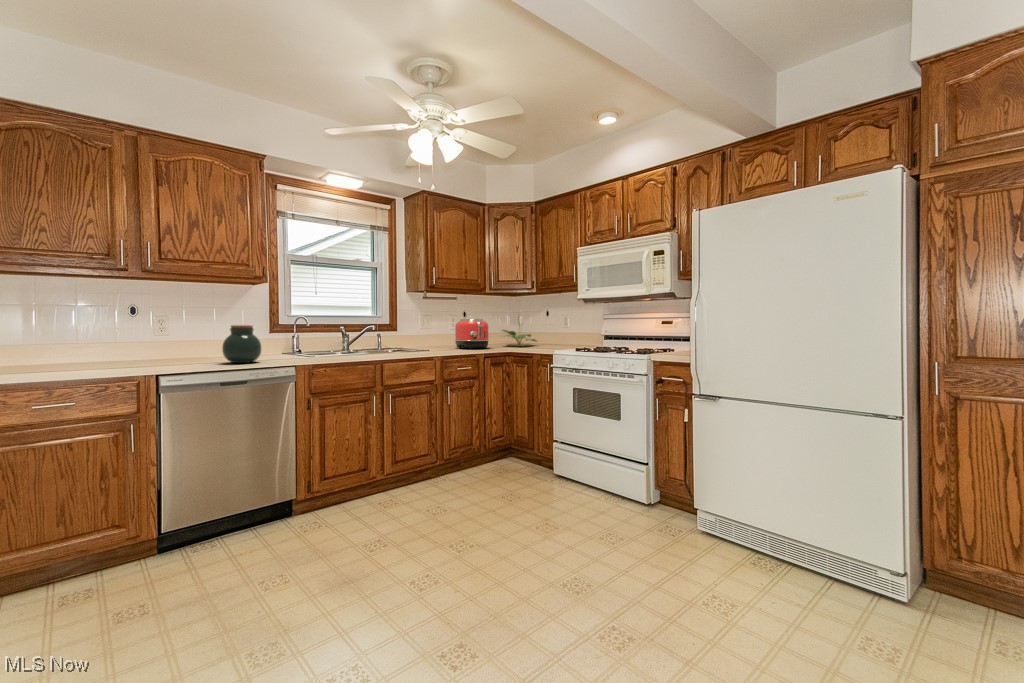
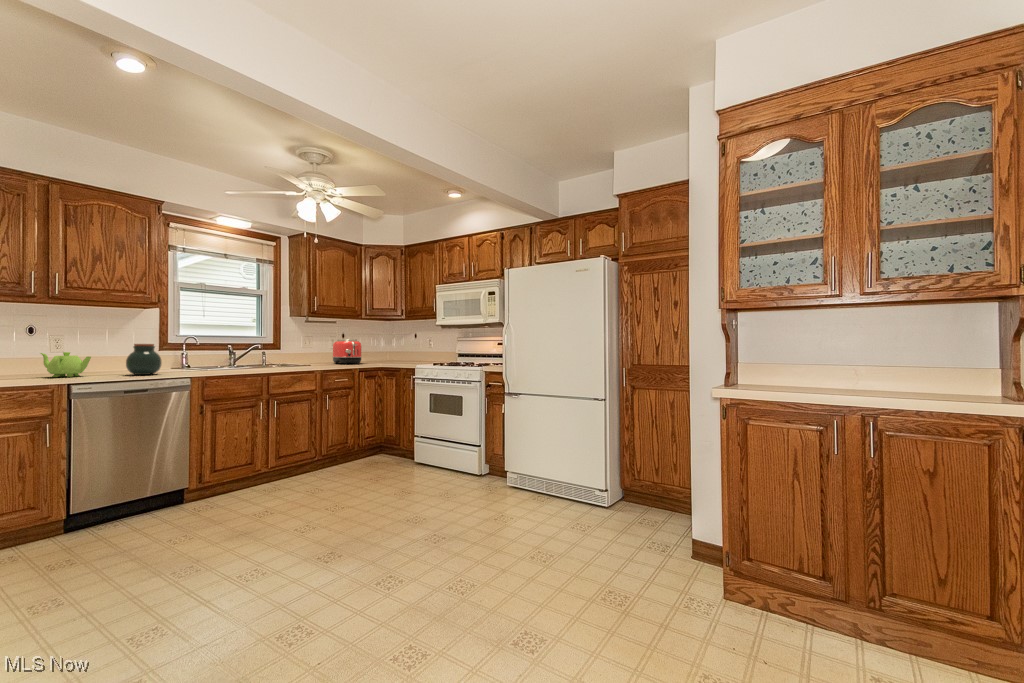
potted plant: present [502,322,536,346] -> none [372,333,405,362]
teapot: none [133,336,185,365] -> present [40,352,91,377]

